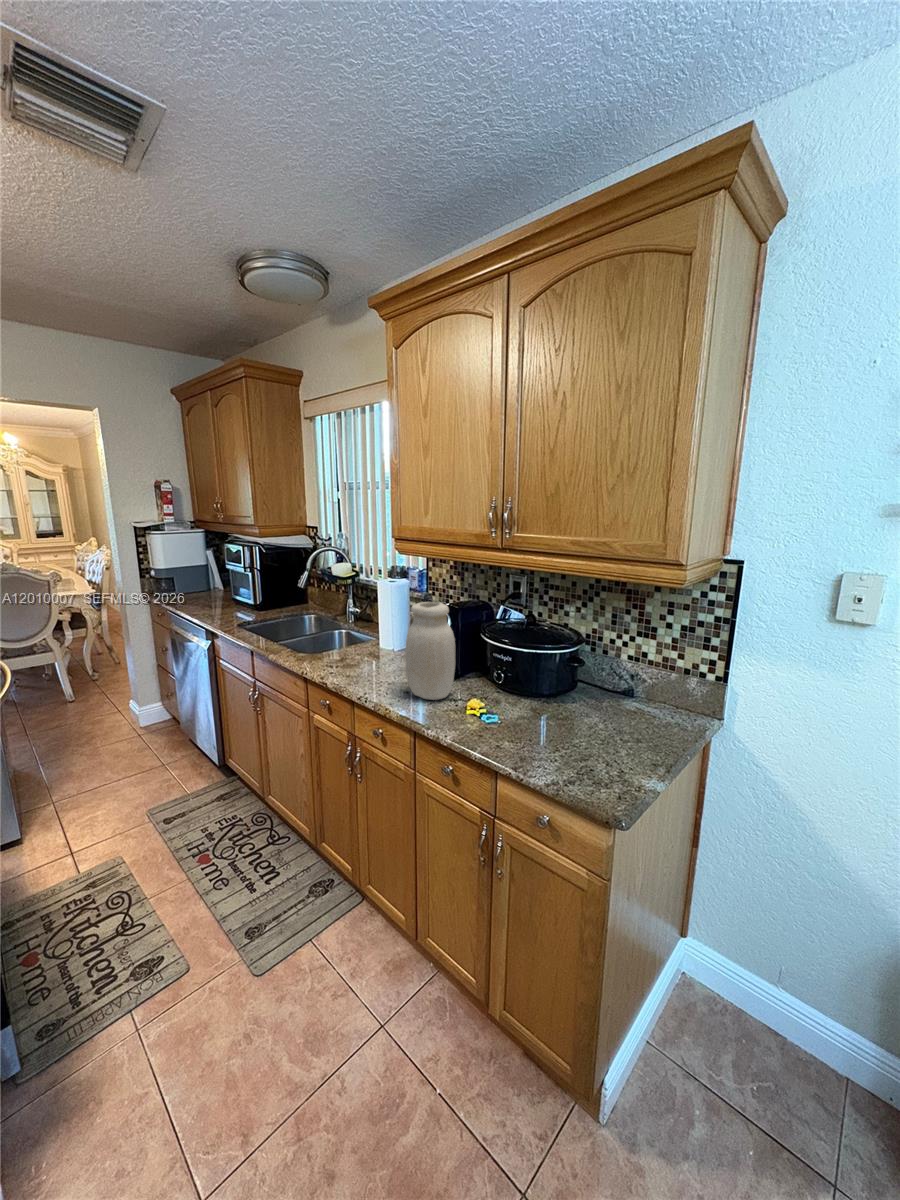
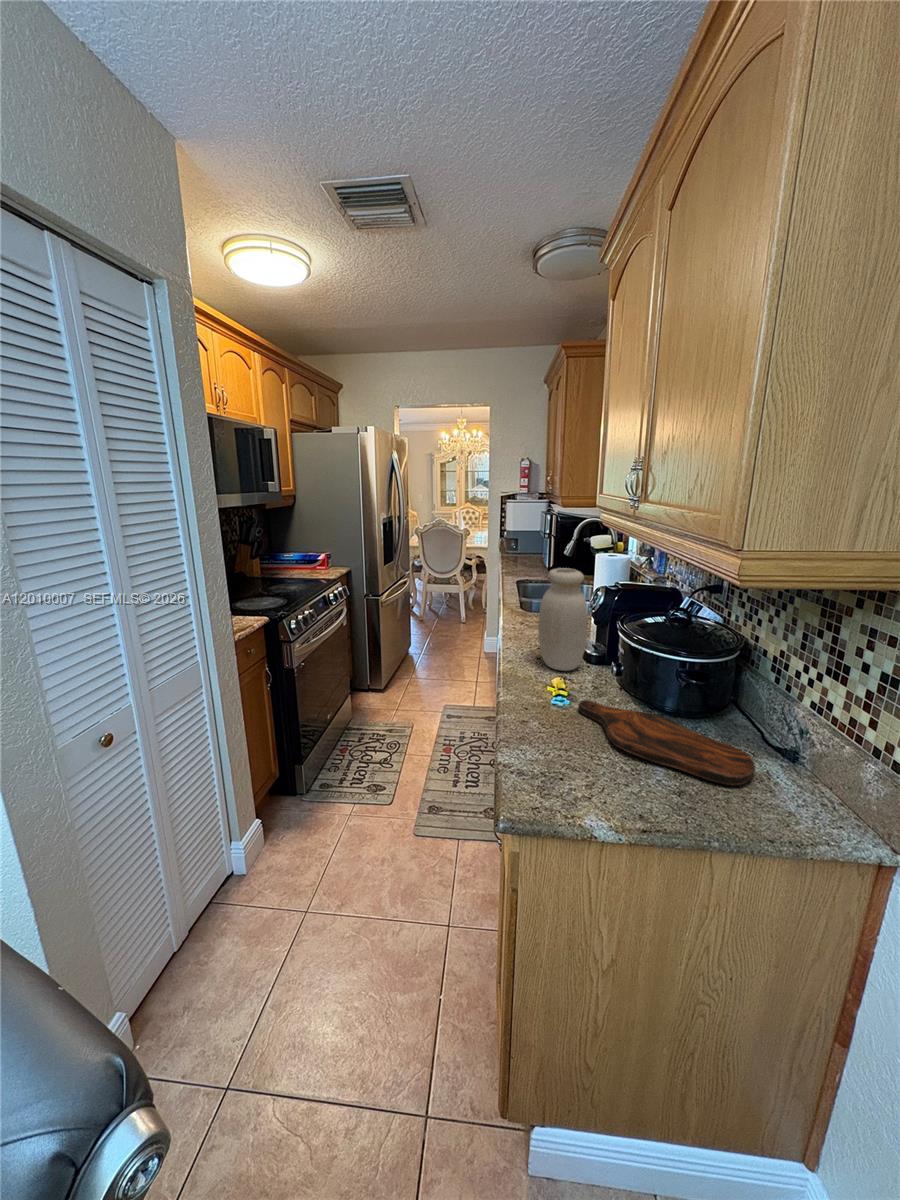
cutting board: none [506,701,649,735] -> present [578,700,755,785]

